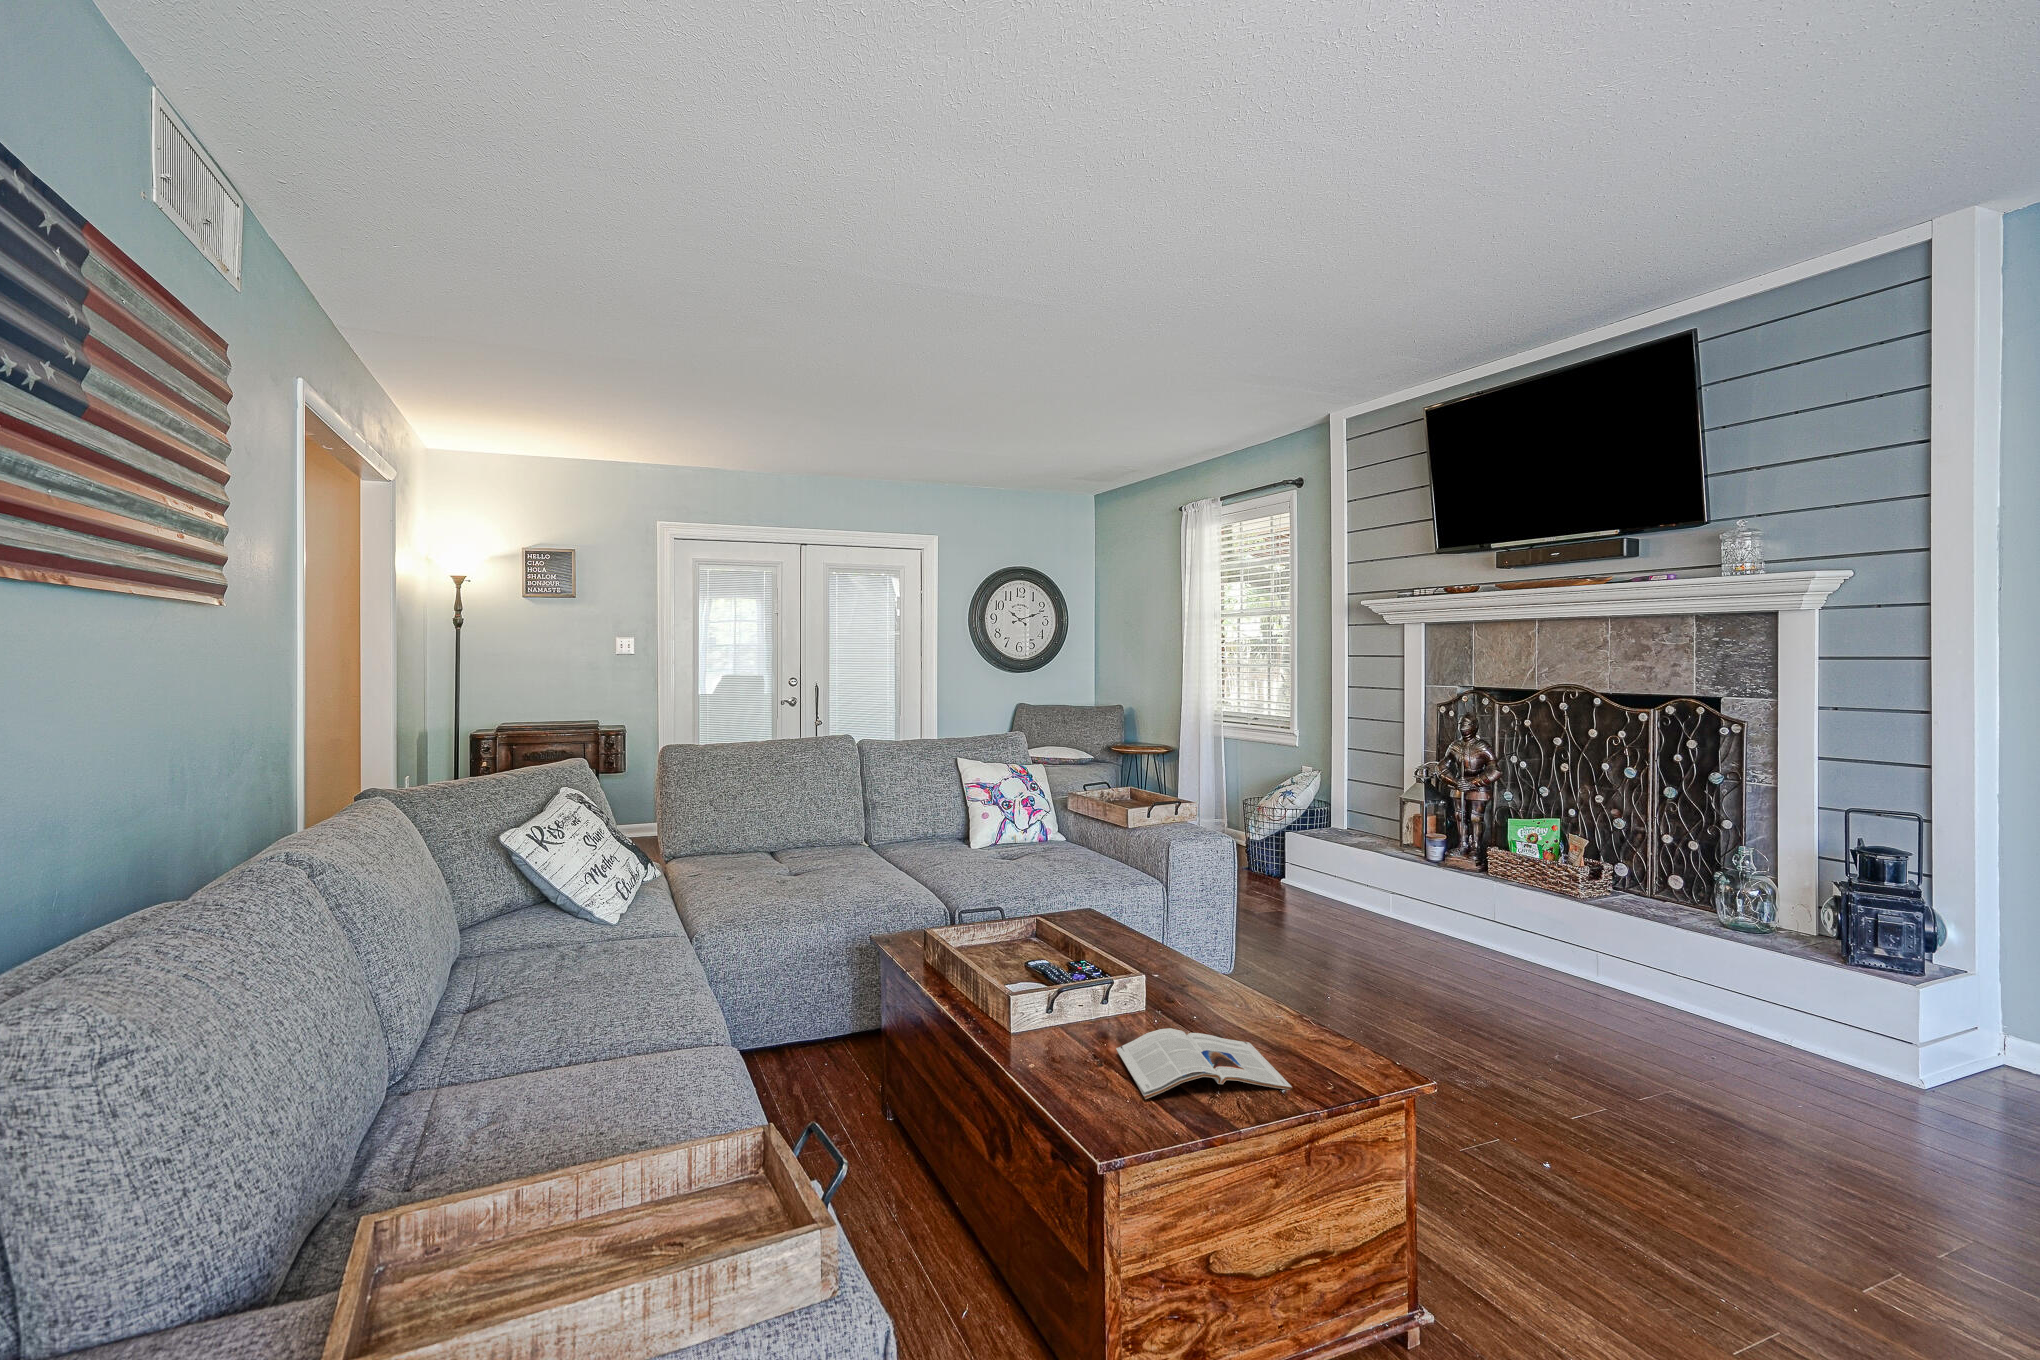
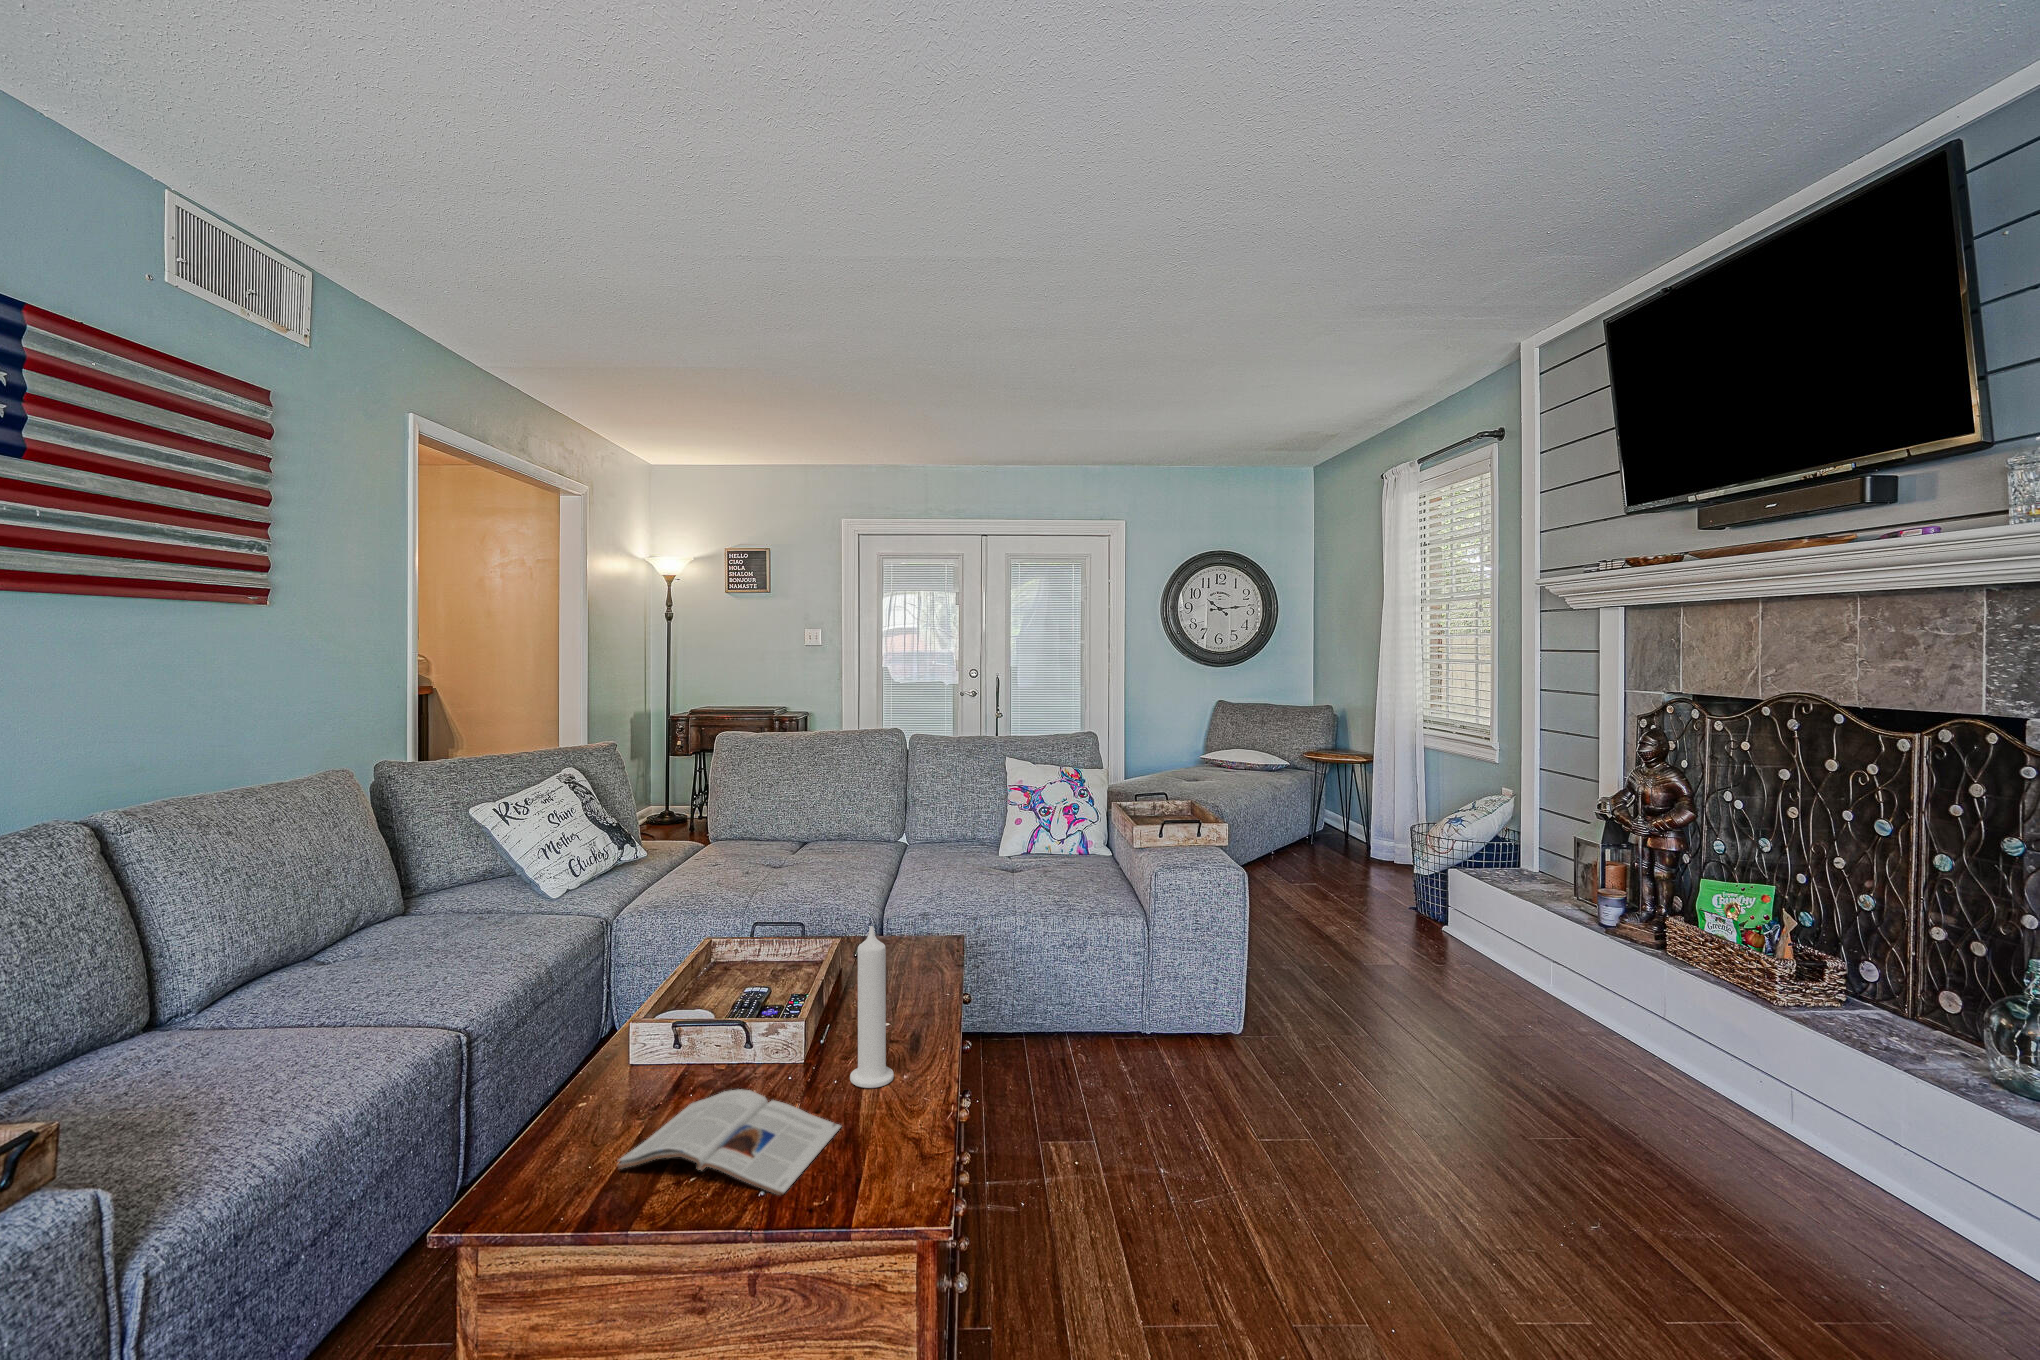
candle: none [1192,886,1229,1018] -> present [850,926,894,1088]

